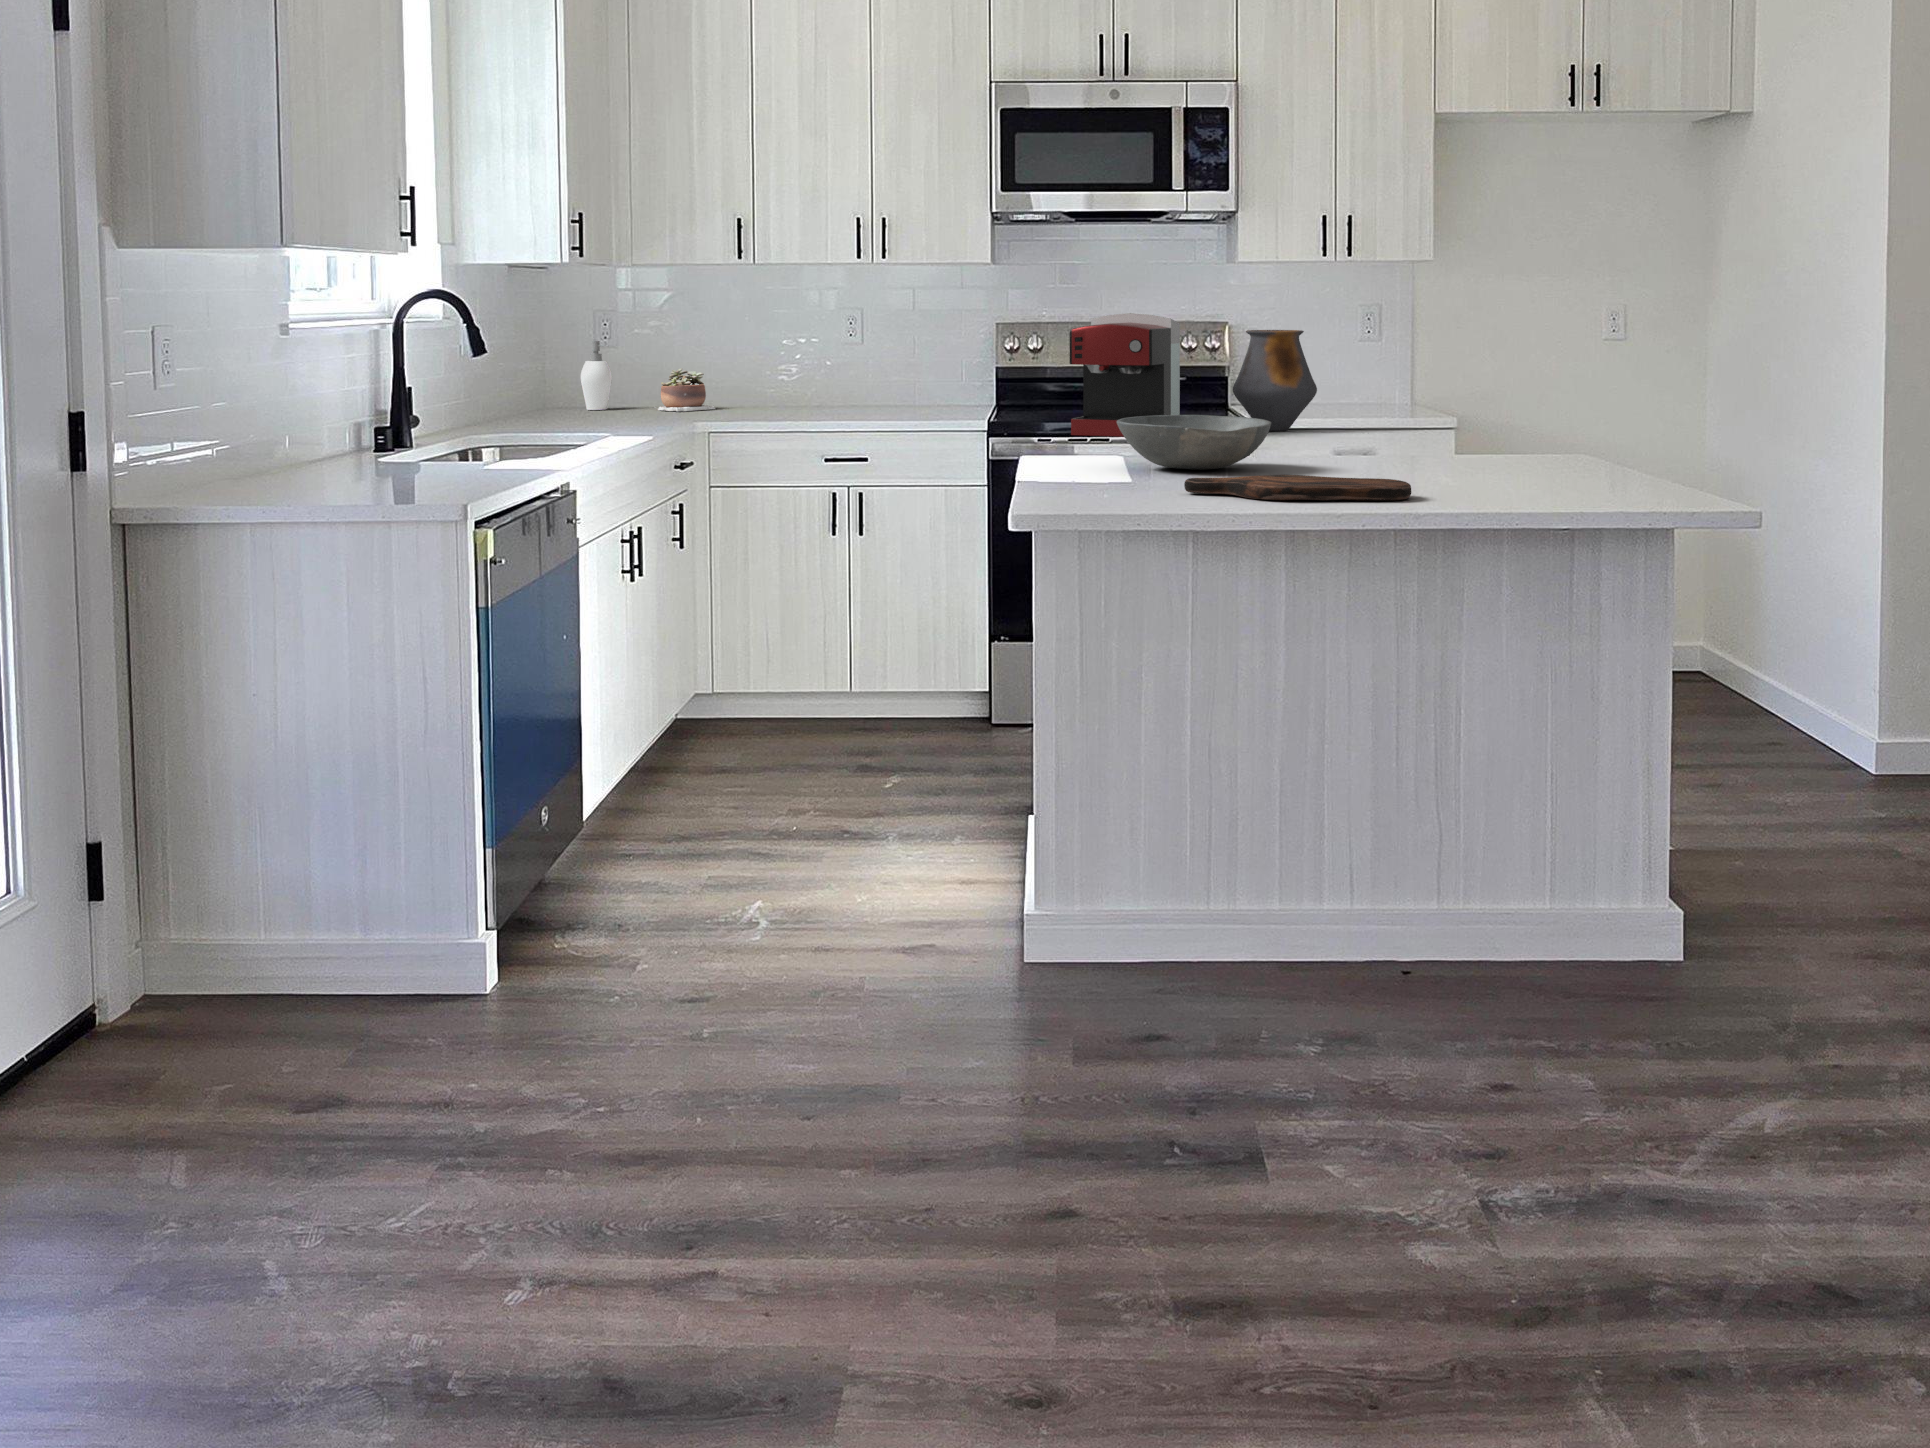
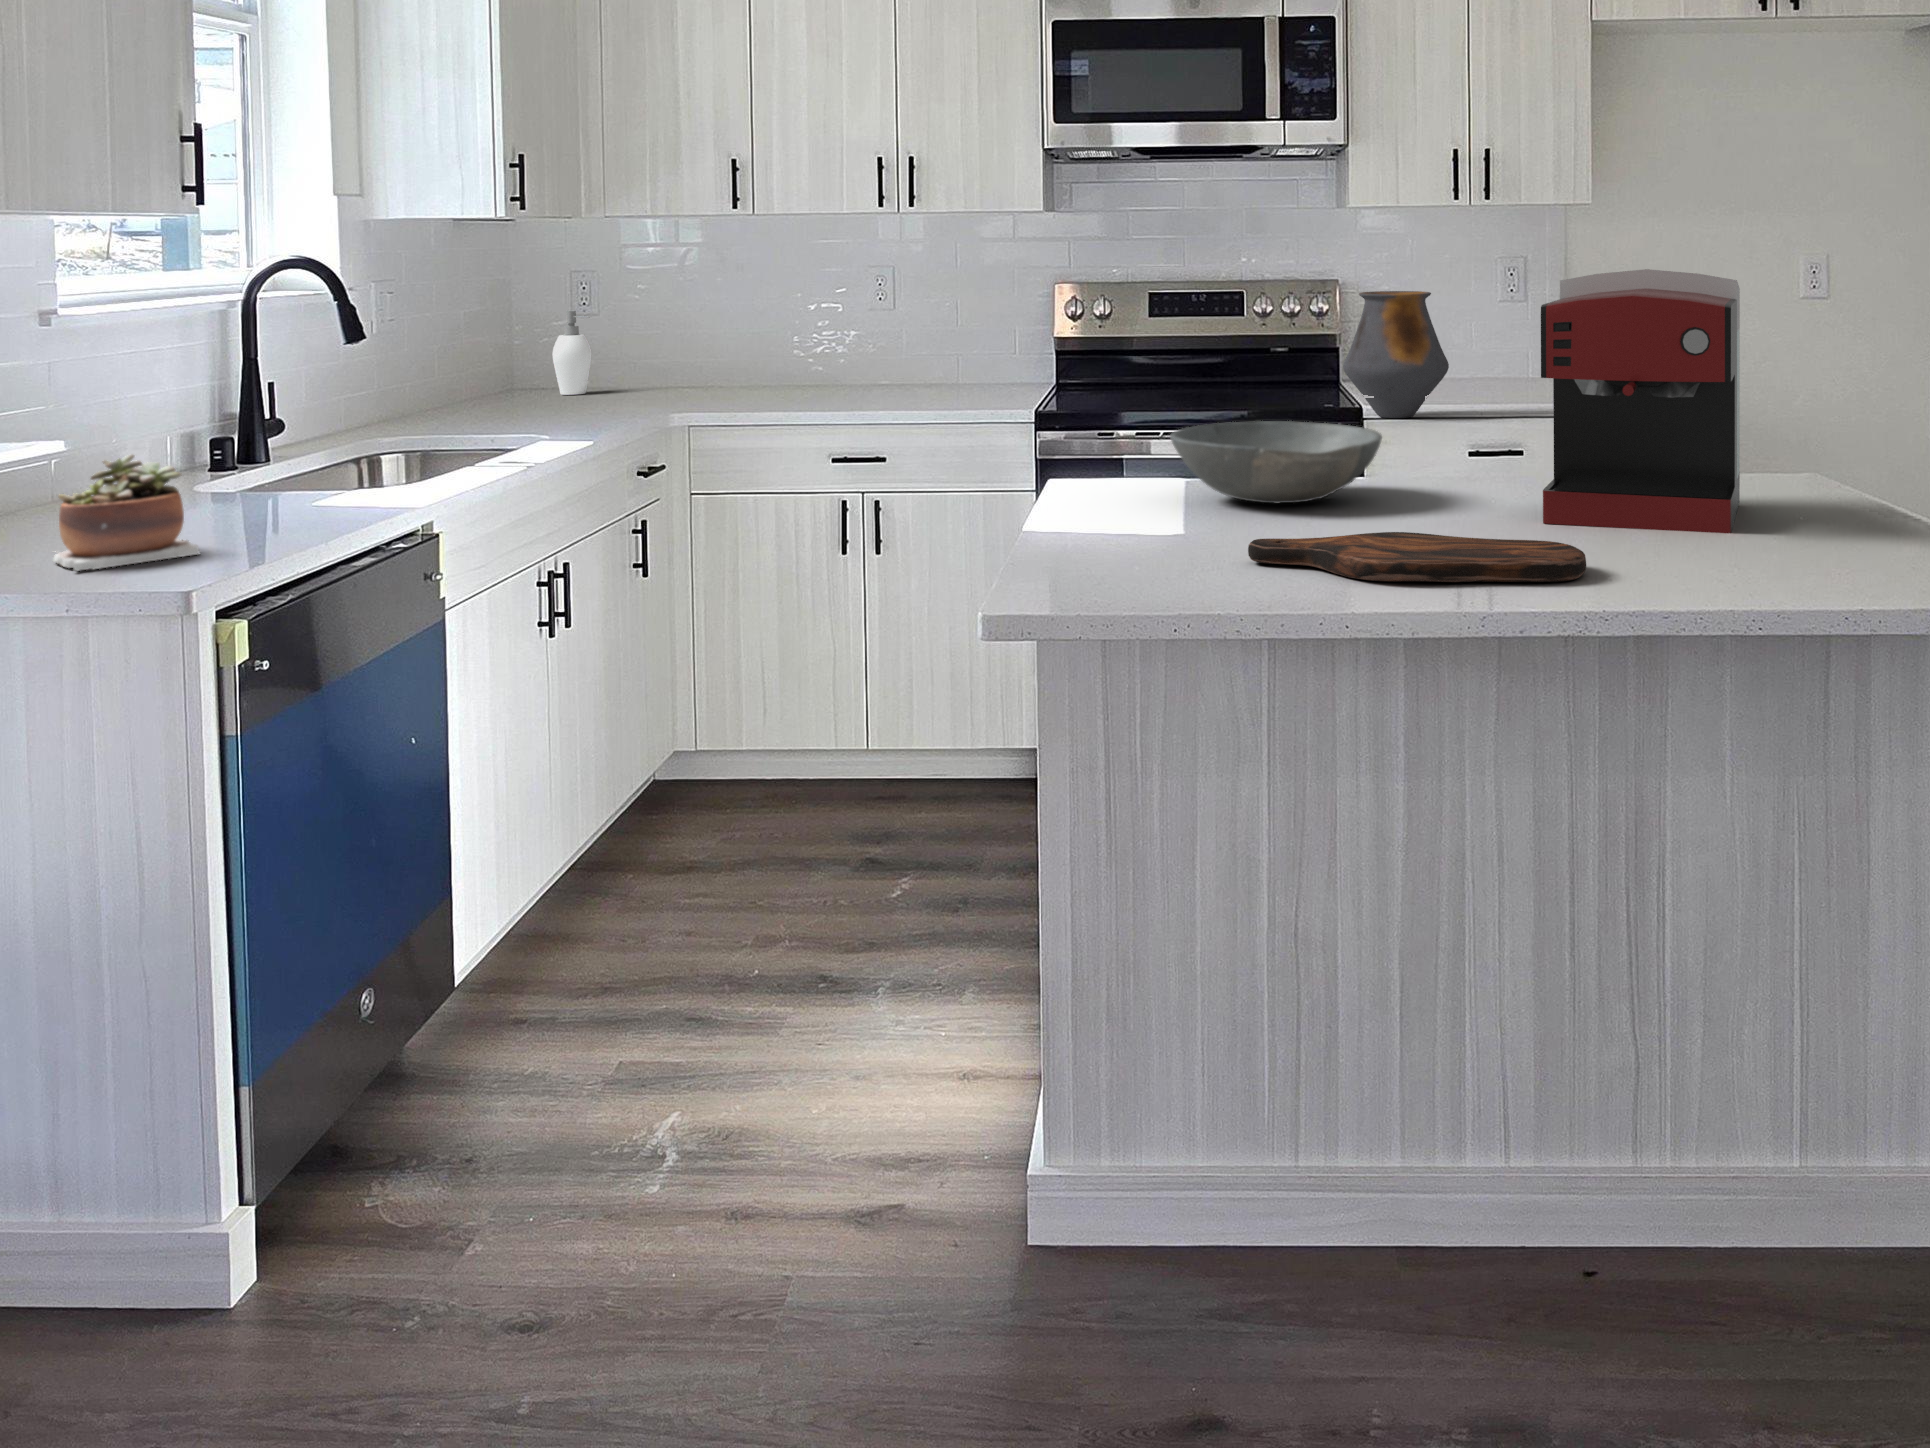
coffee maker: present [1069,313,1180,436] -> present [1541,269,1740,533]
succulent plant: present [658,368,715,412] -> present [54,454,200,571]

